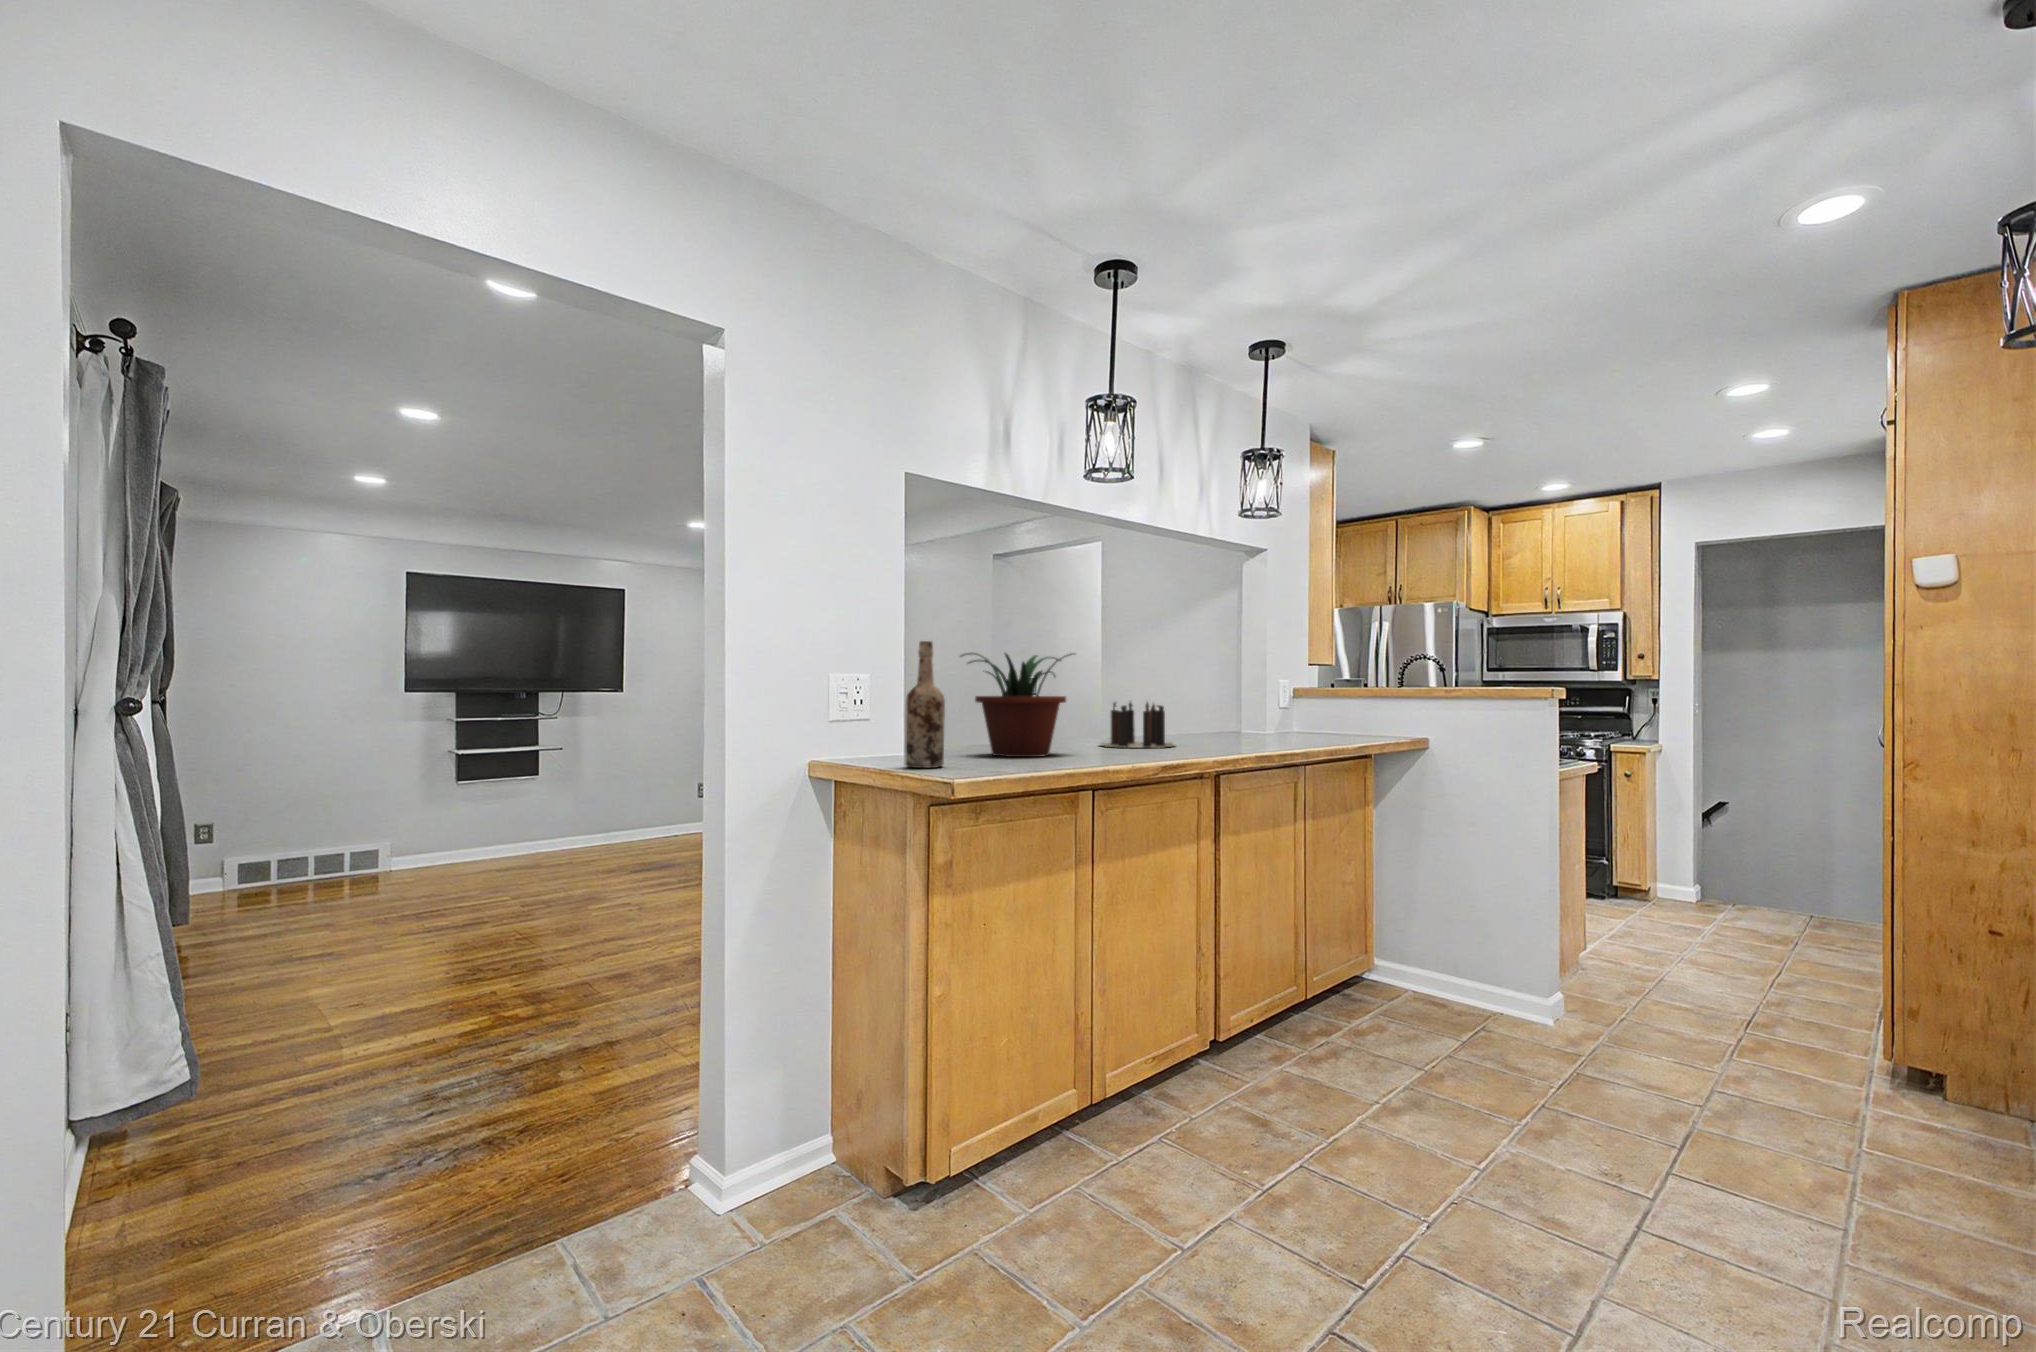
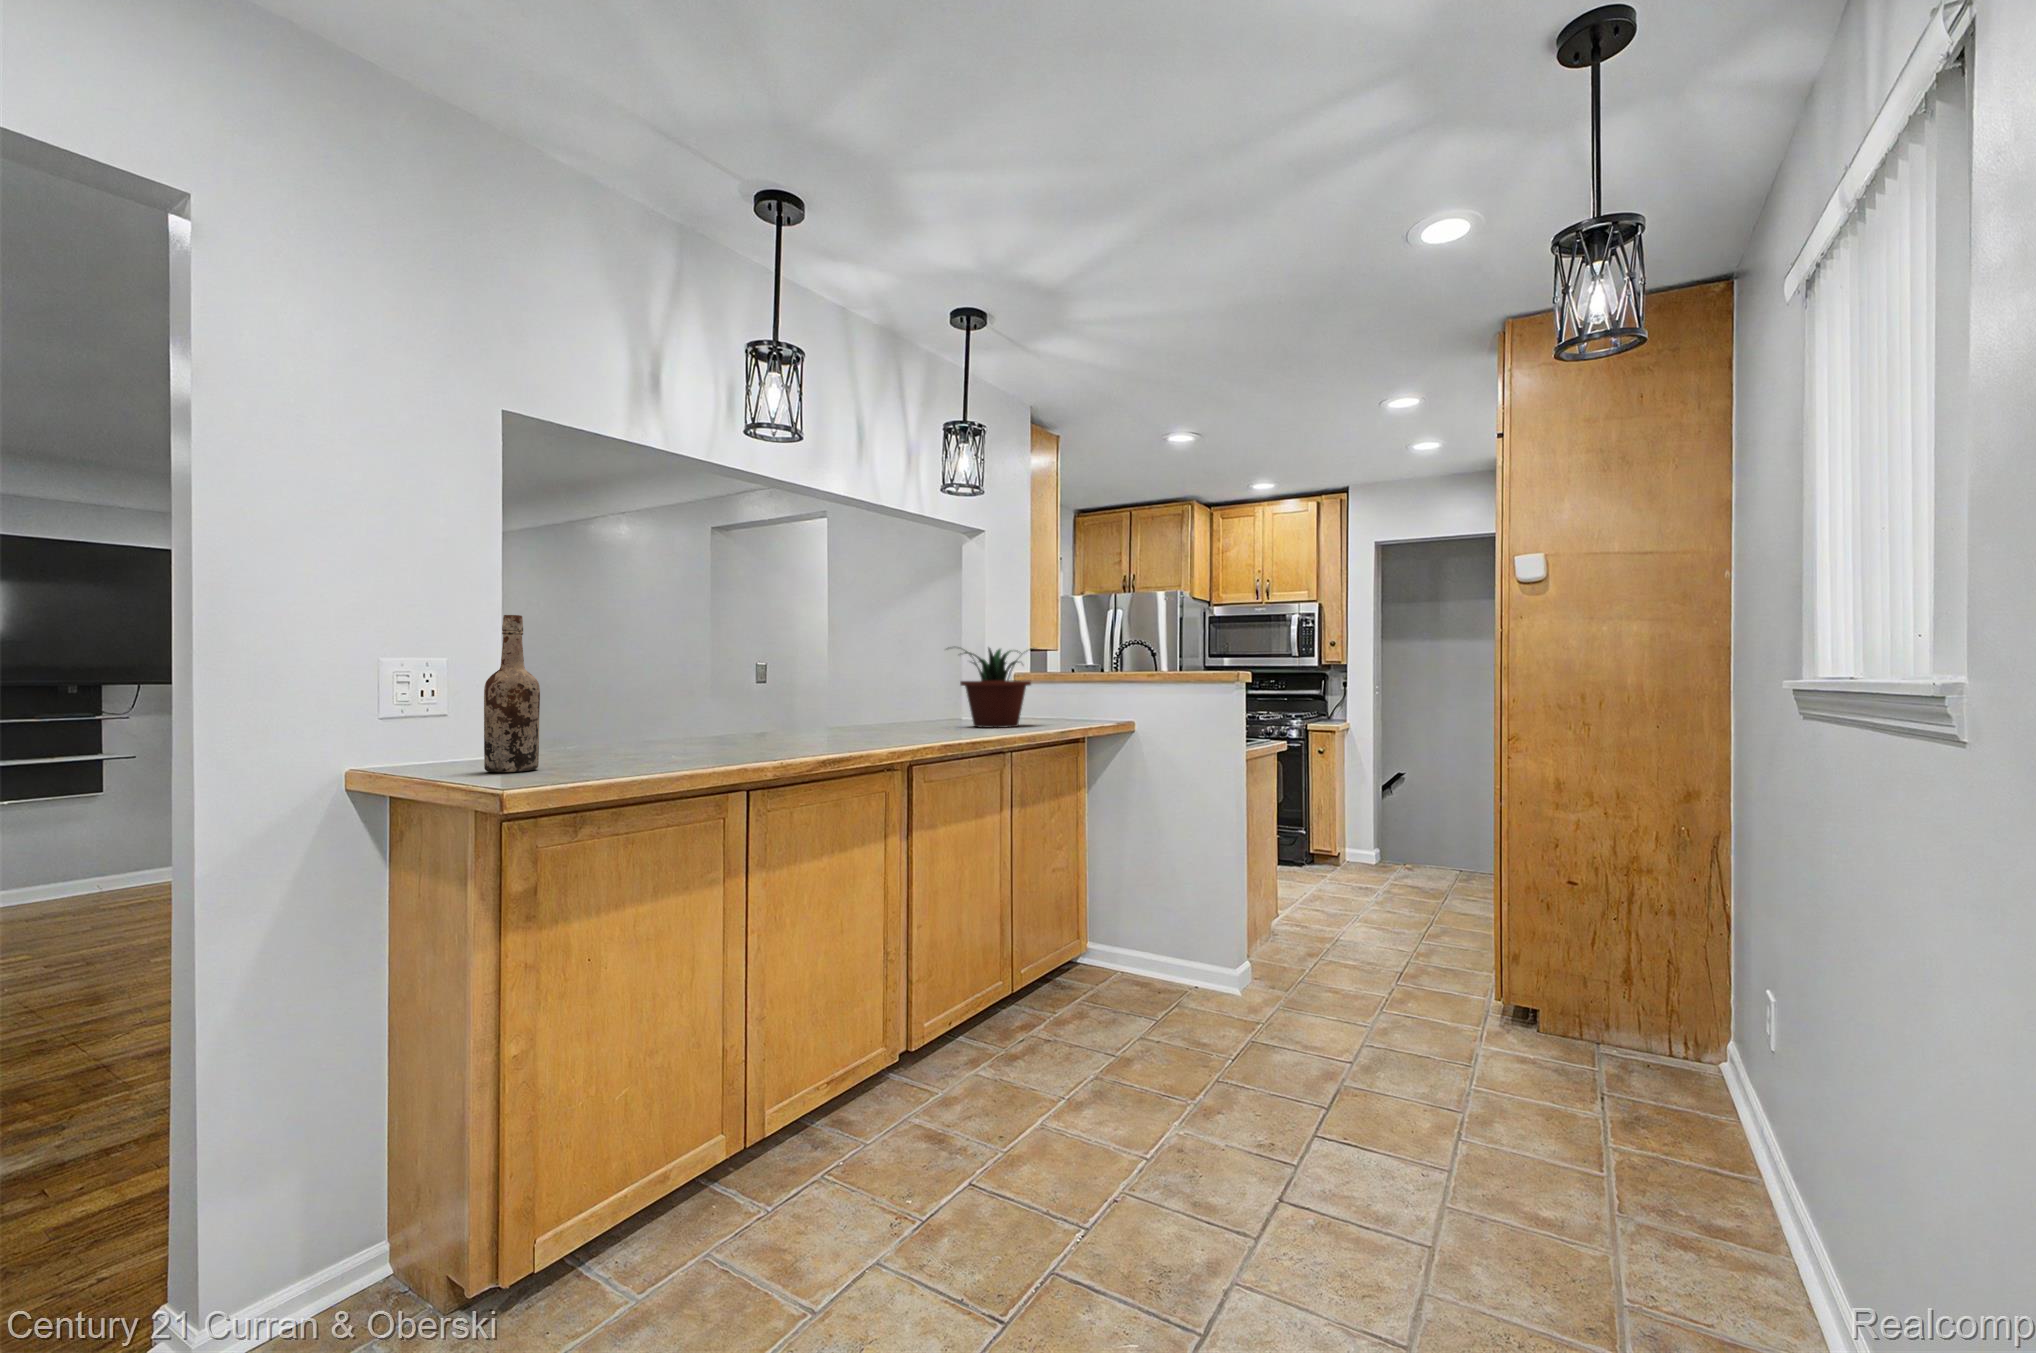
potted plant: present [961,653,1073,757] -> present [960,648,1031,728]
candle: present [1102,702,1174,748] -> none [773,688,890,740]

